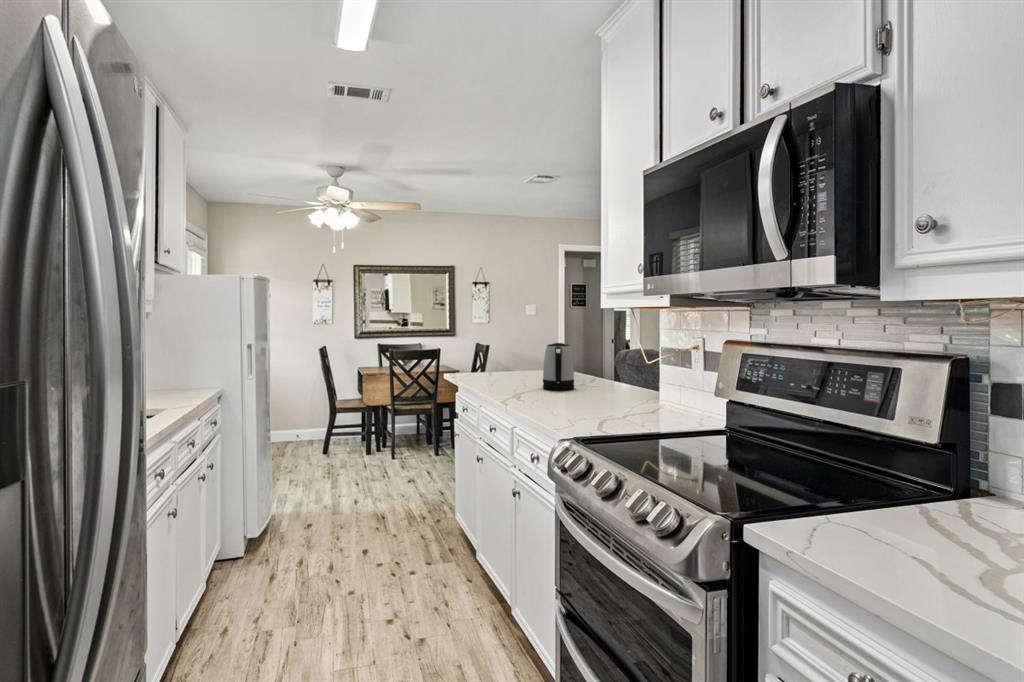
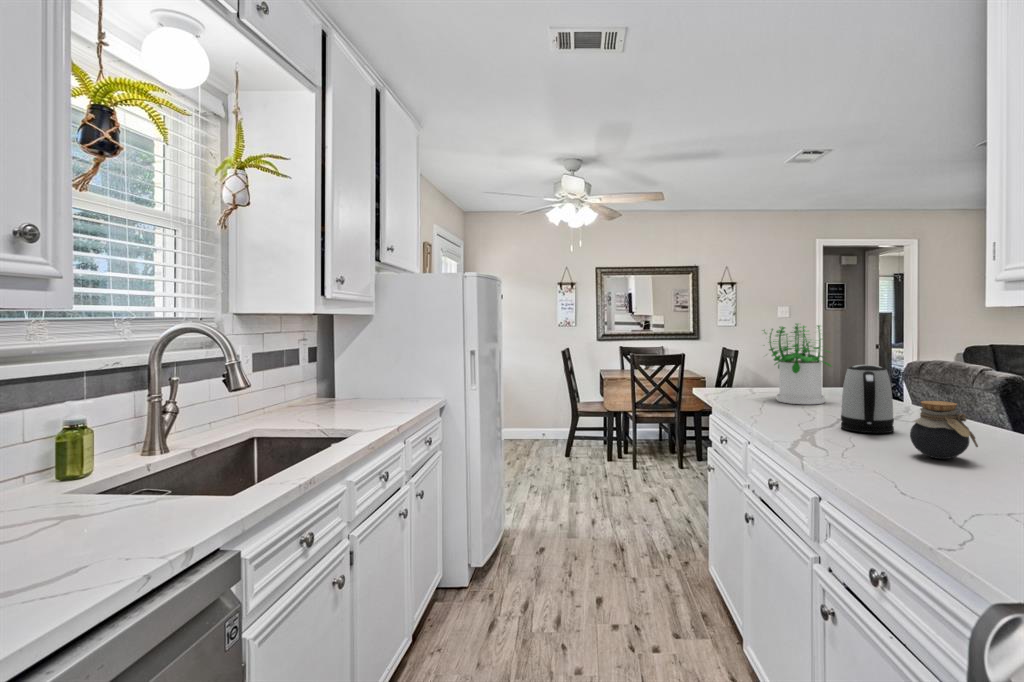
potted plant: none [496,316,545,378] -> present [764,324,832,404]
jar: none [576,362,609,399] -> present [910,401,978,459]

